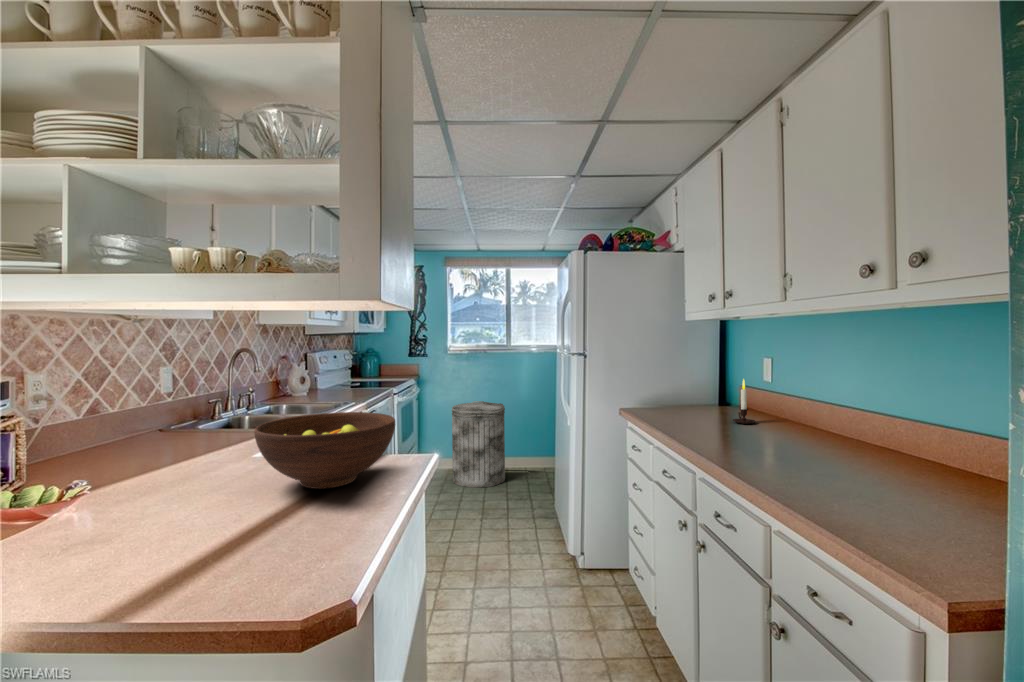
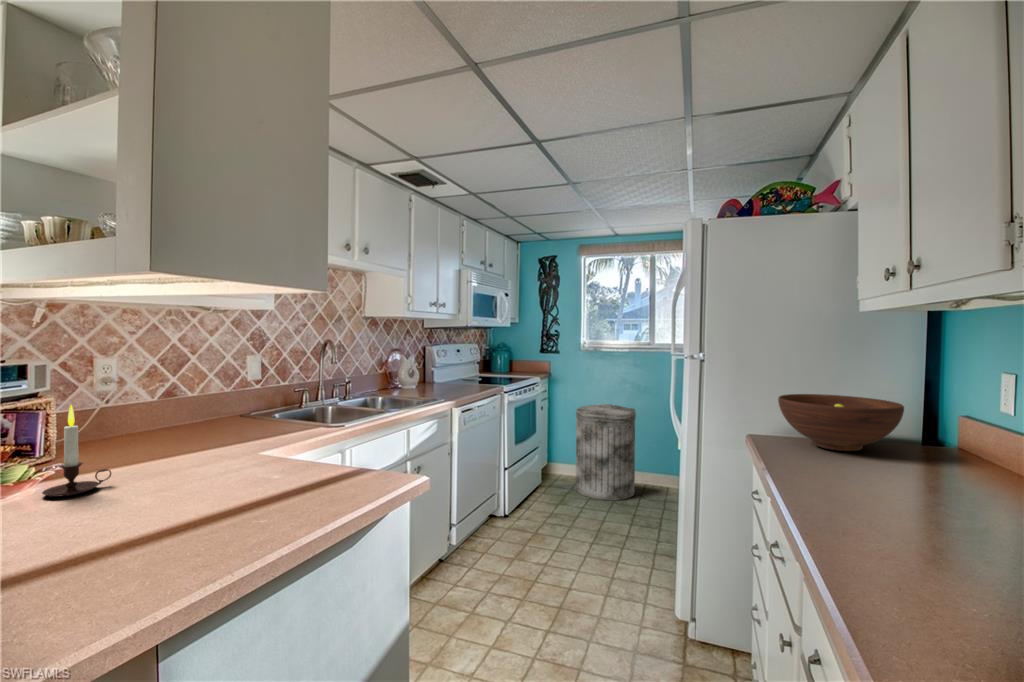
candle: present [733,379,755,424] -> present [42,405,111,497]
fruit bowl: present [254,412,395,489] -> present [778,394,904,451]

